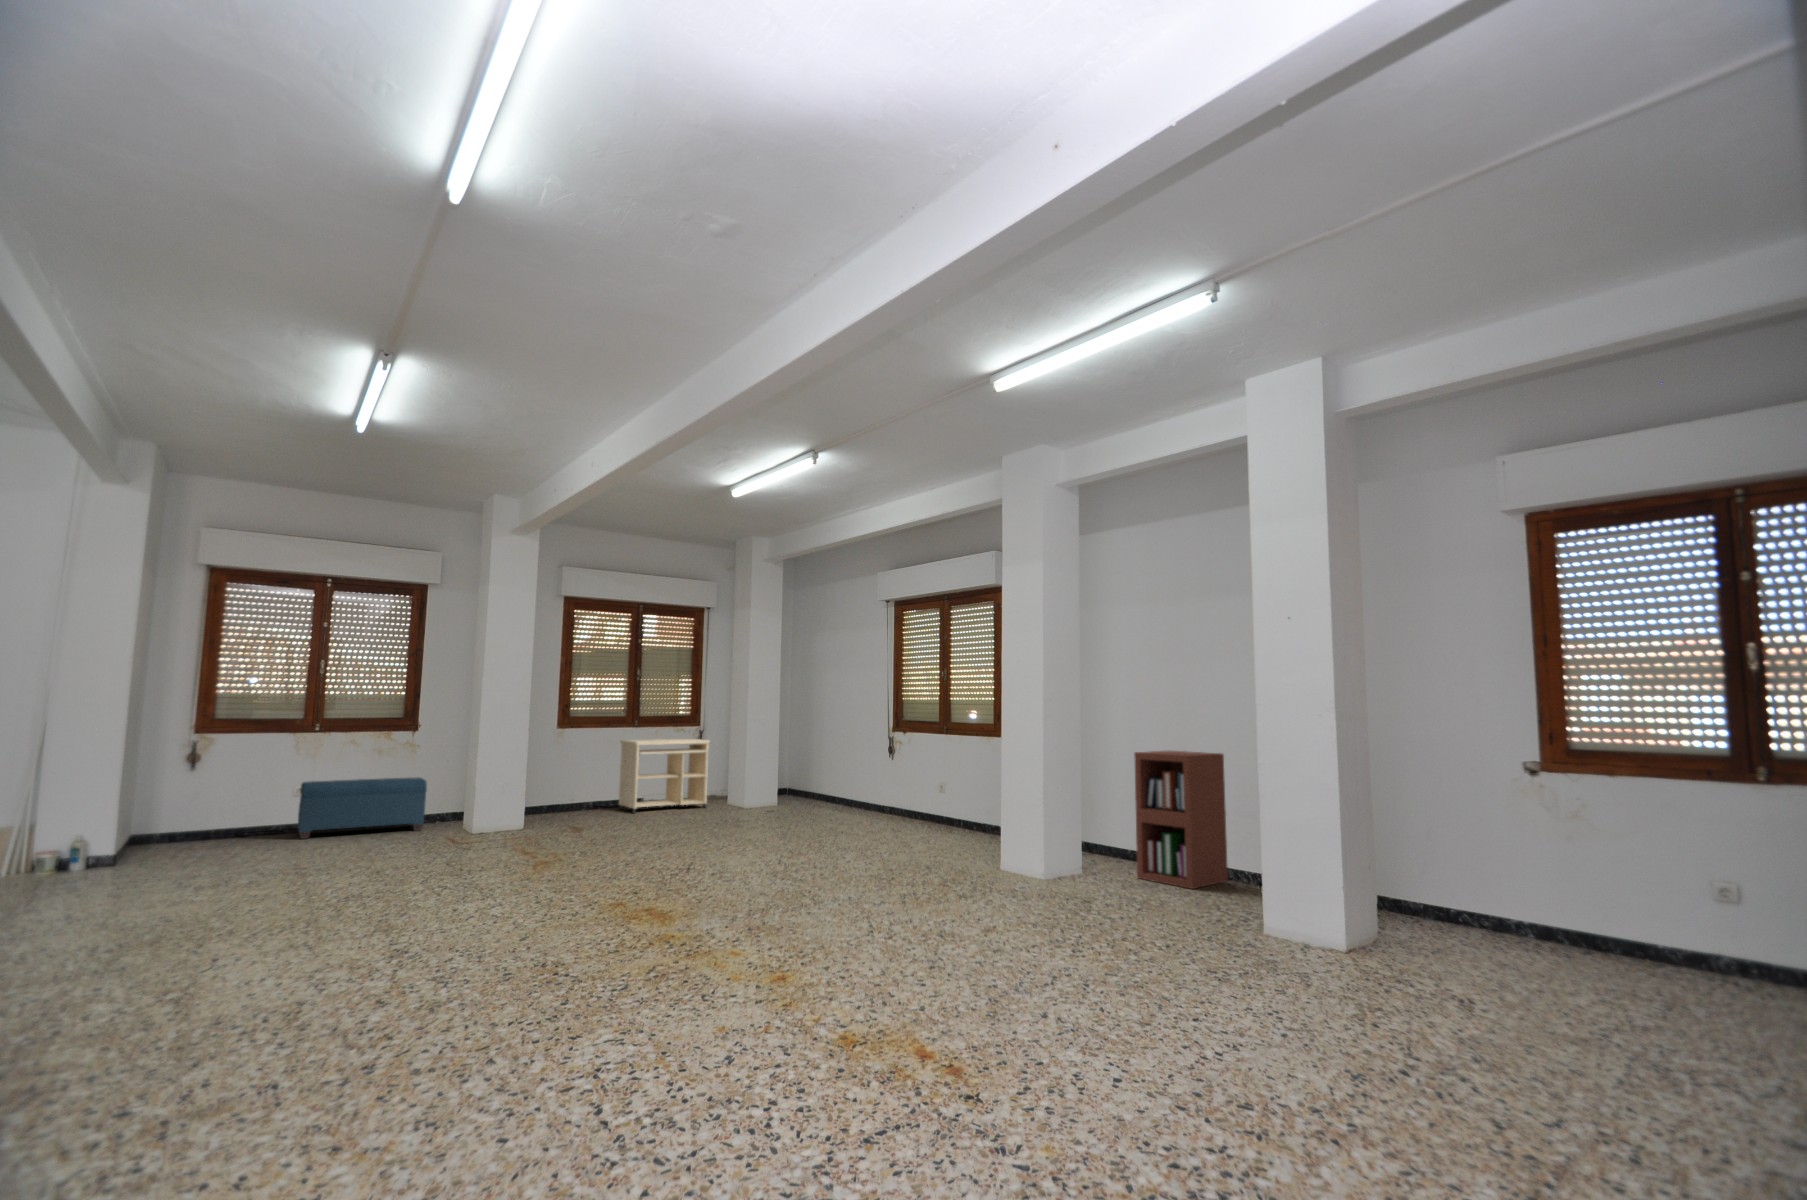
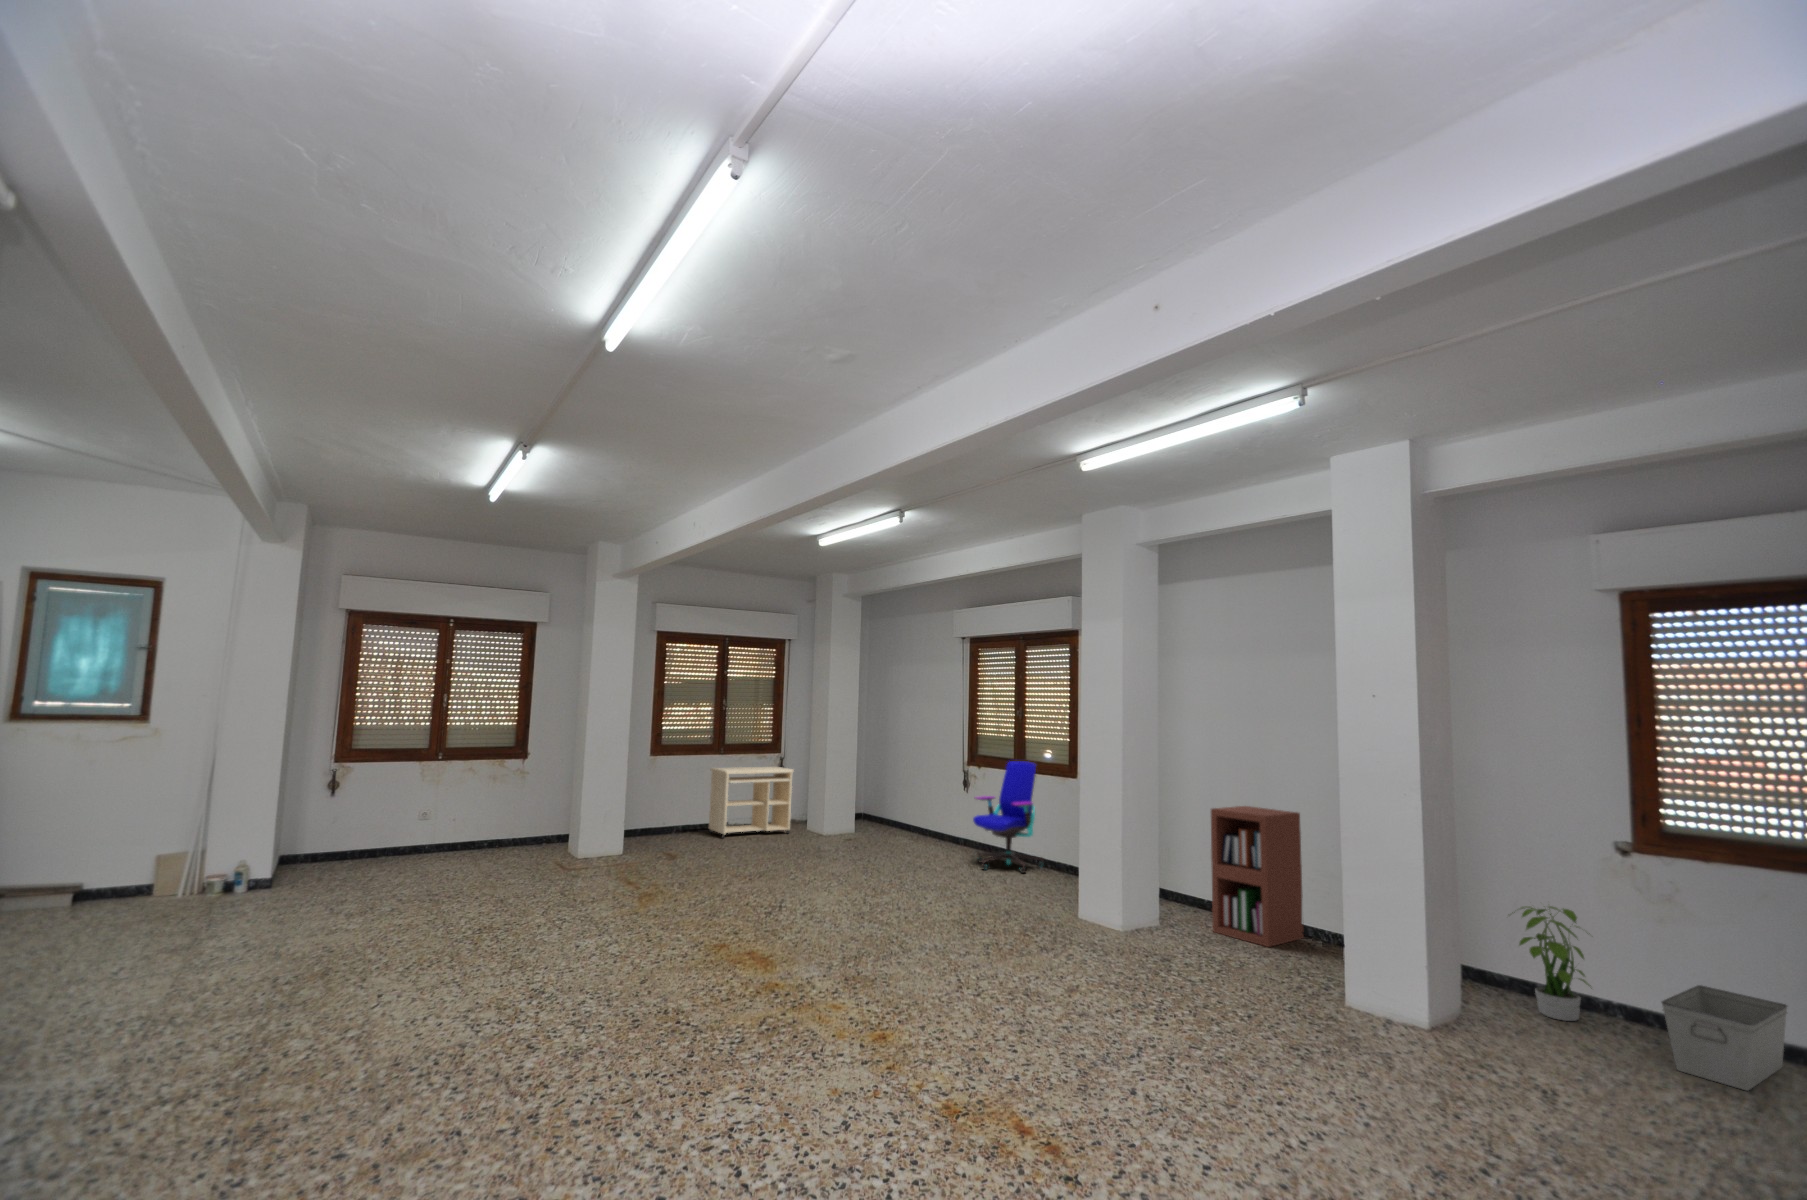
office chair: none [896,721,970,835] -> present [973,761,1044,873]
bench: present [298,777,427,839] -> none [426,803,539,860]
potted plant: none [1424,823,1508,940] -> present [1519,906,1591,1021]
storage bin: none [1572,896,1692,991] -> present [1661,985,1787,1091]

